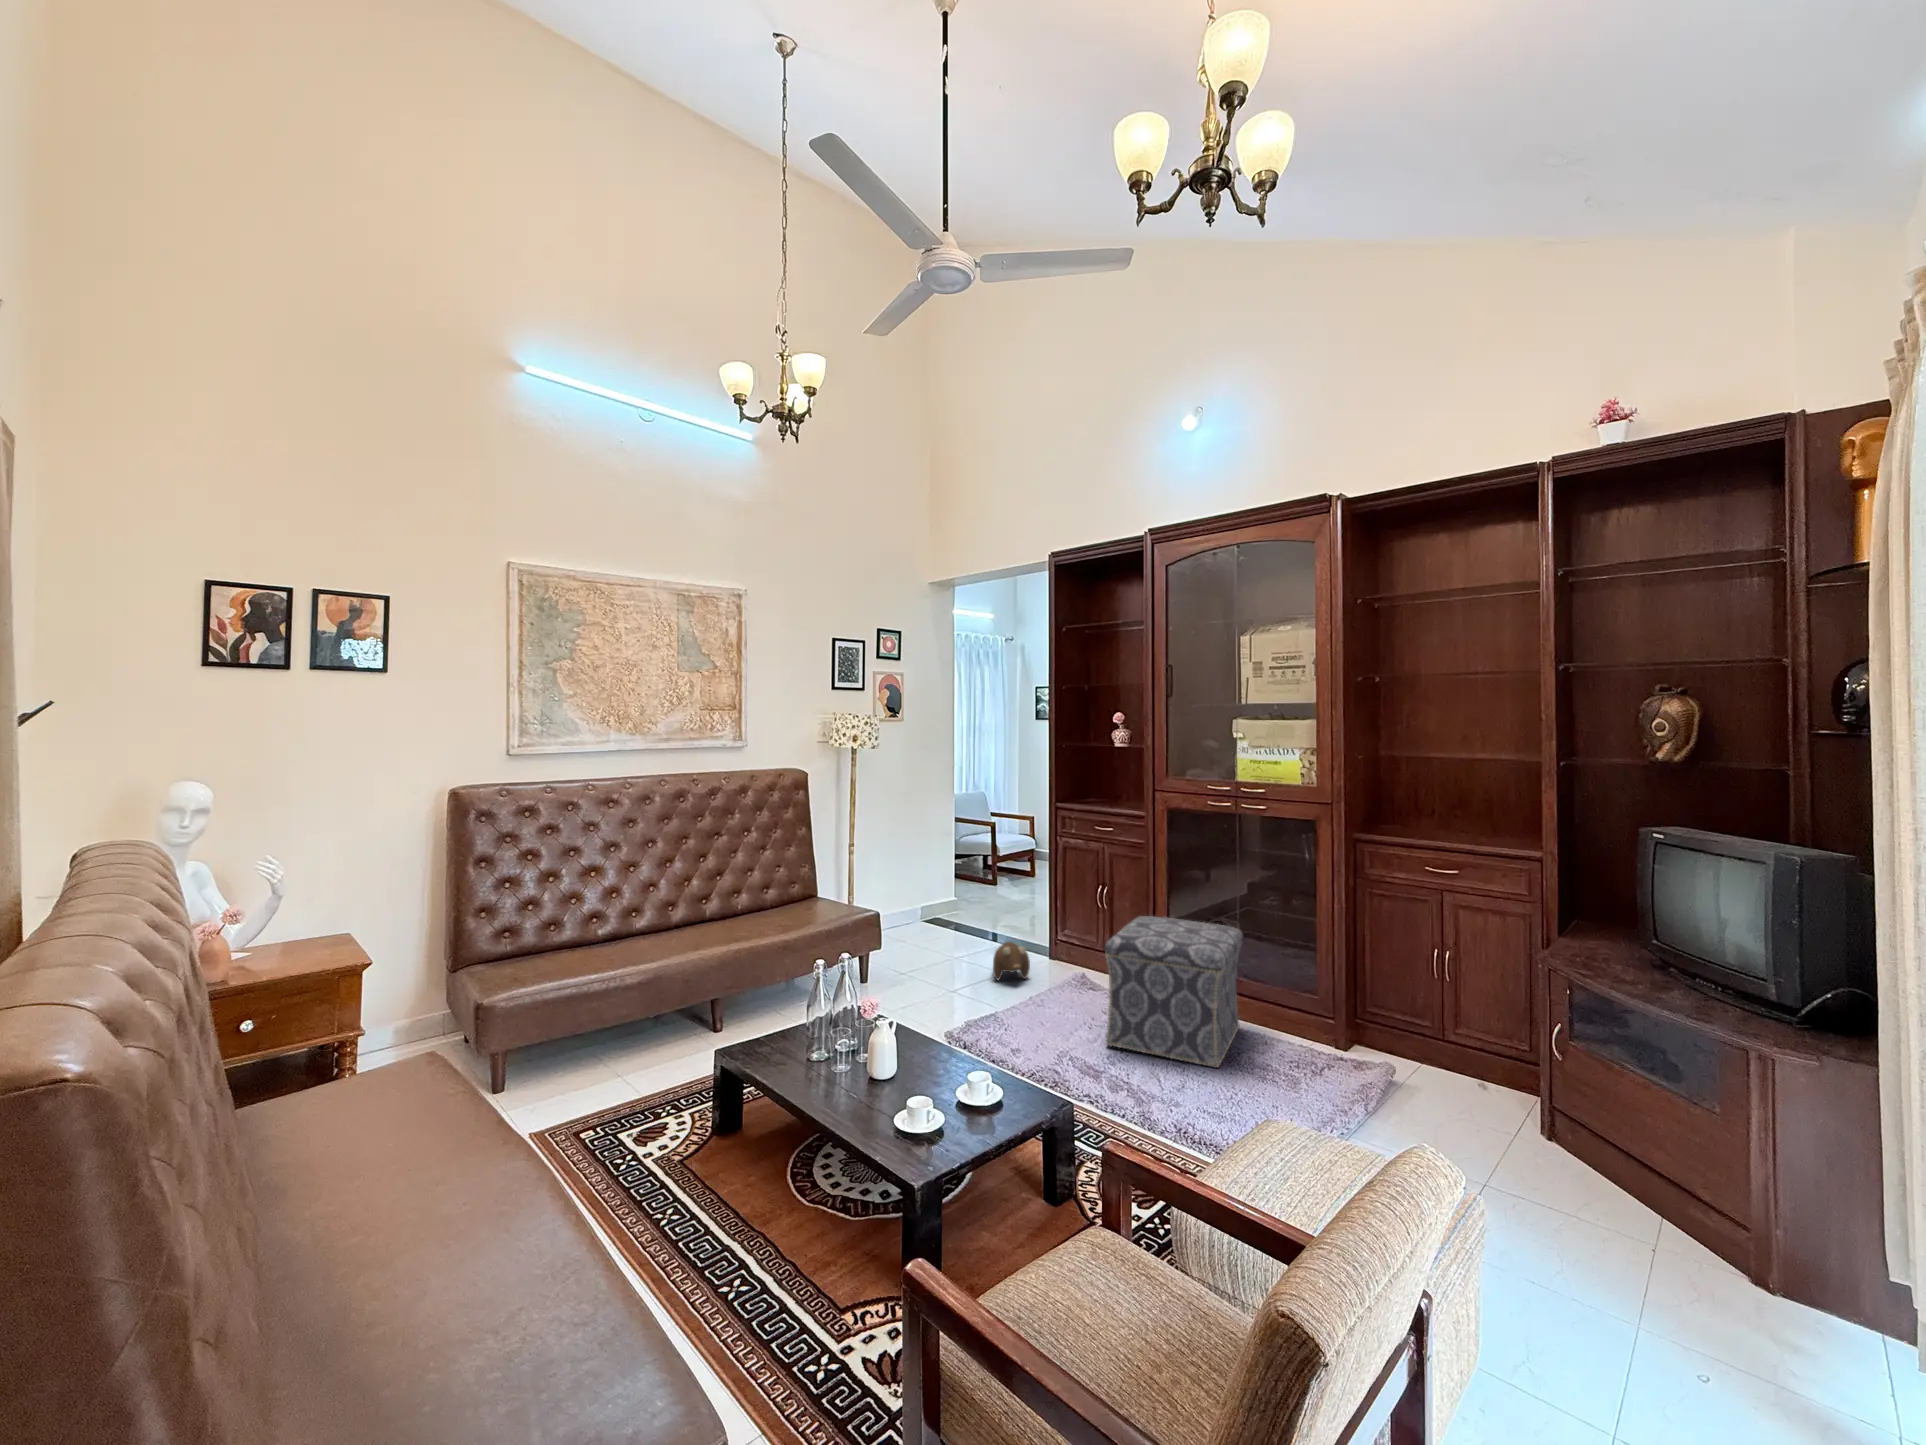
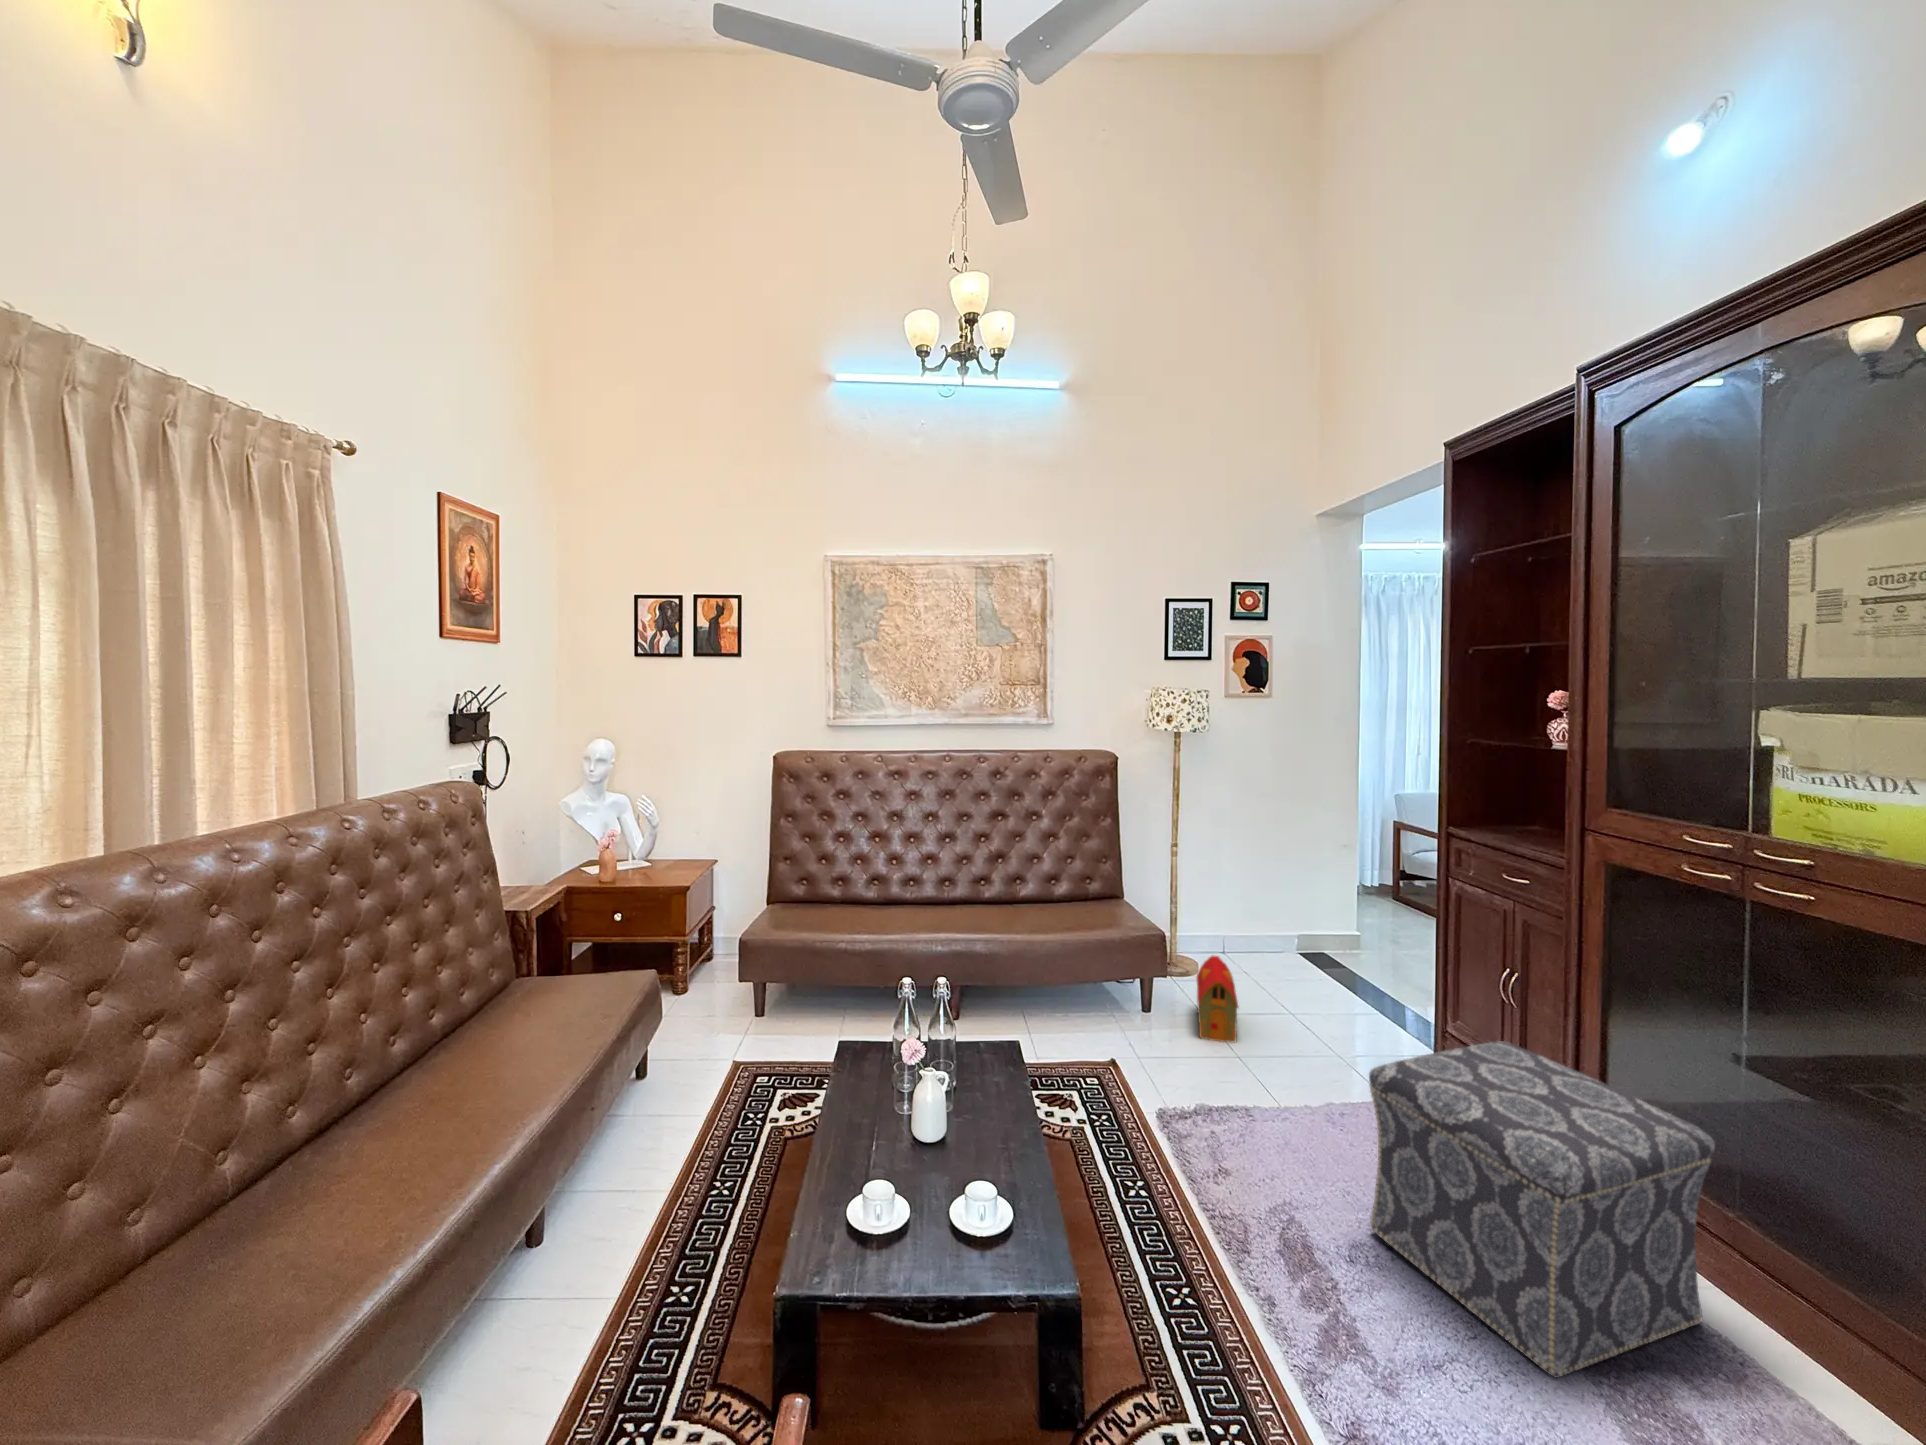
toy house: none [894,924,943,988] -> present [1196,955,1238,1042]
plush toy: present [993,942,1030,980] -> none [1309,1014,1369,1075]

